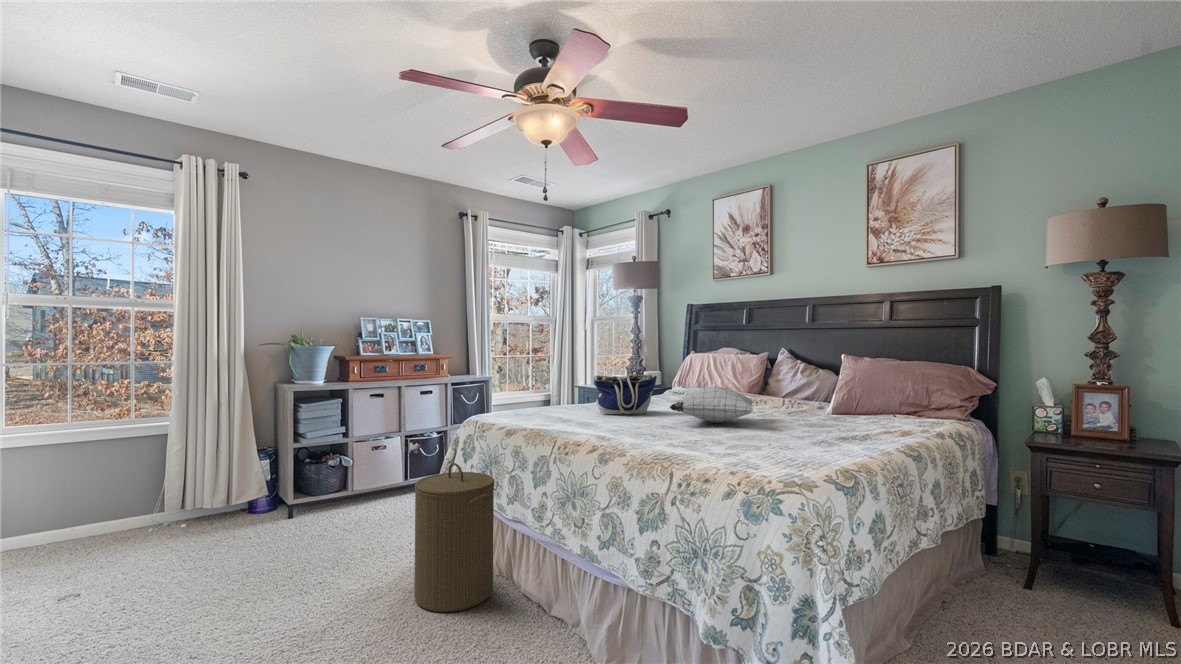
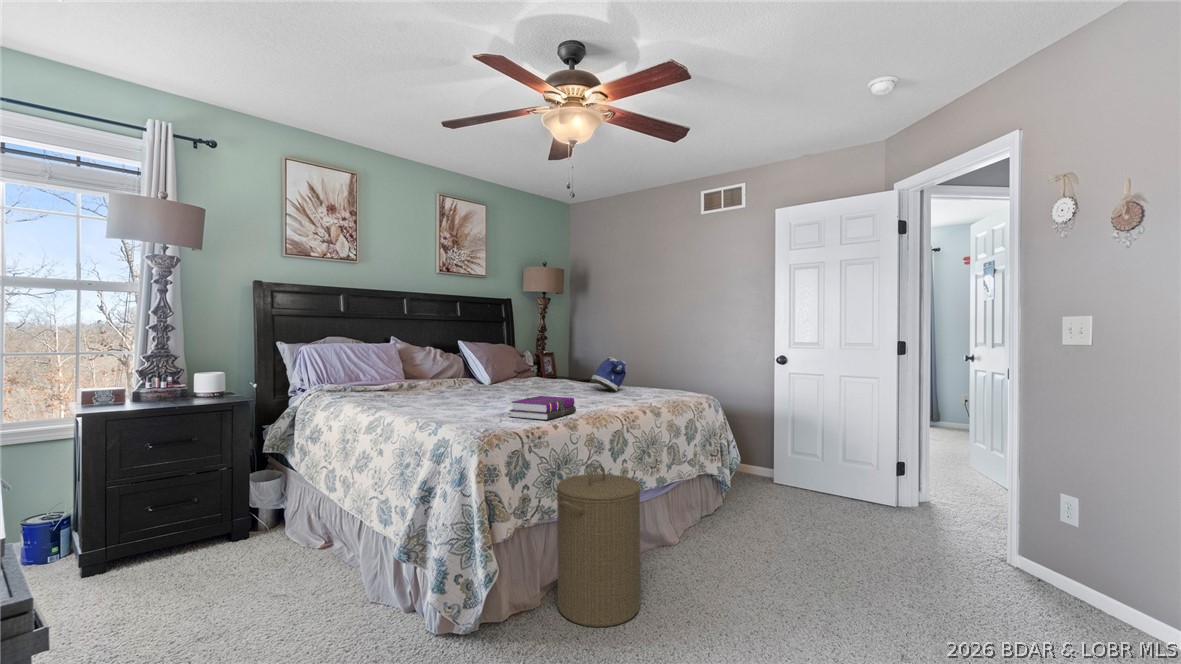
tote bag: present [592,374,657,414] -> present [591,357,626,391]
pillow: present [670,386,753,423] -> none [503,366,575,395]
notebook: none [517,405,587,428] -> present [509,396,576,420]

